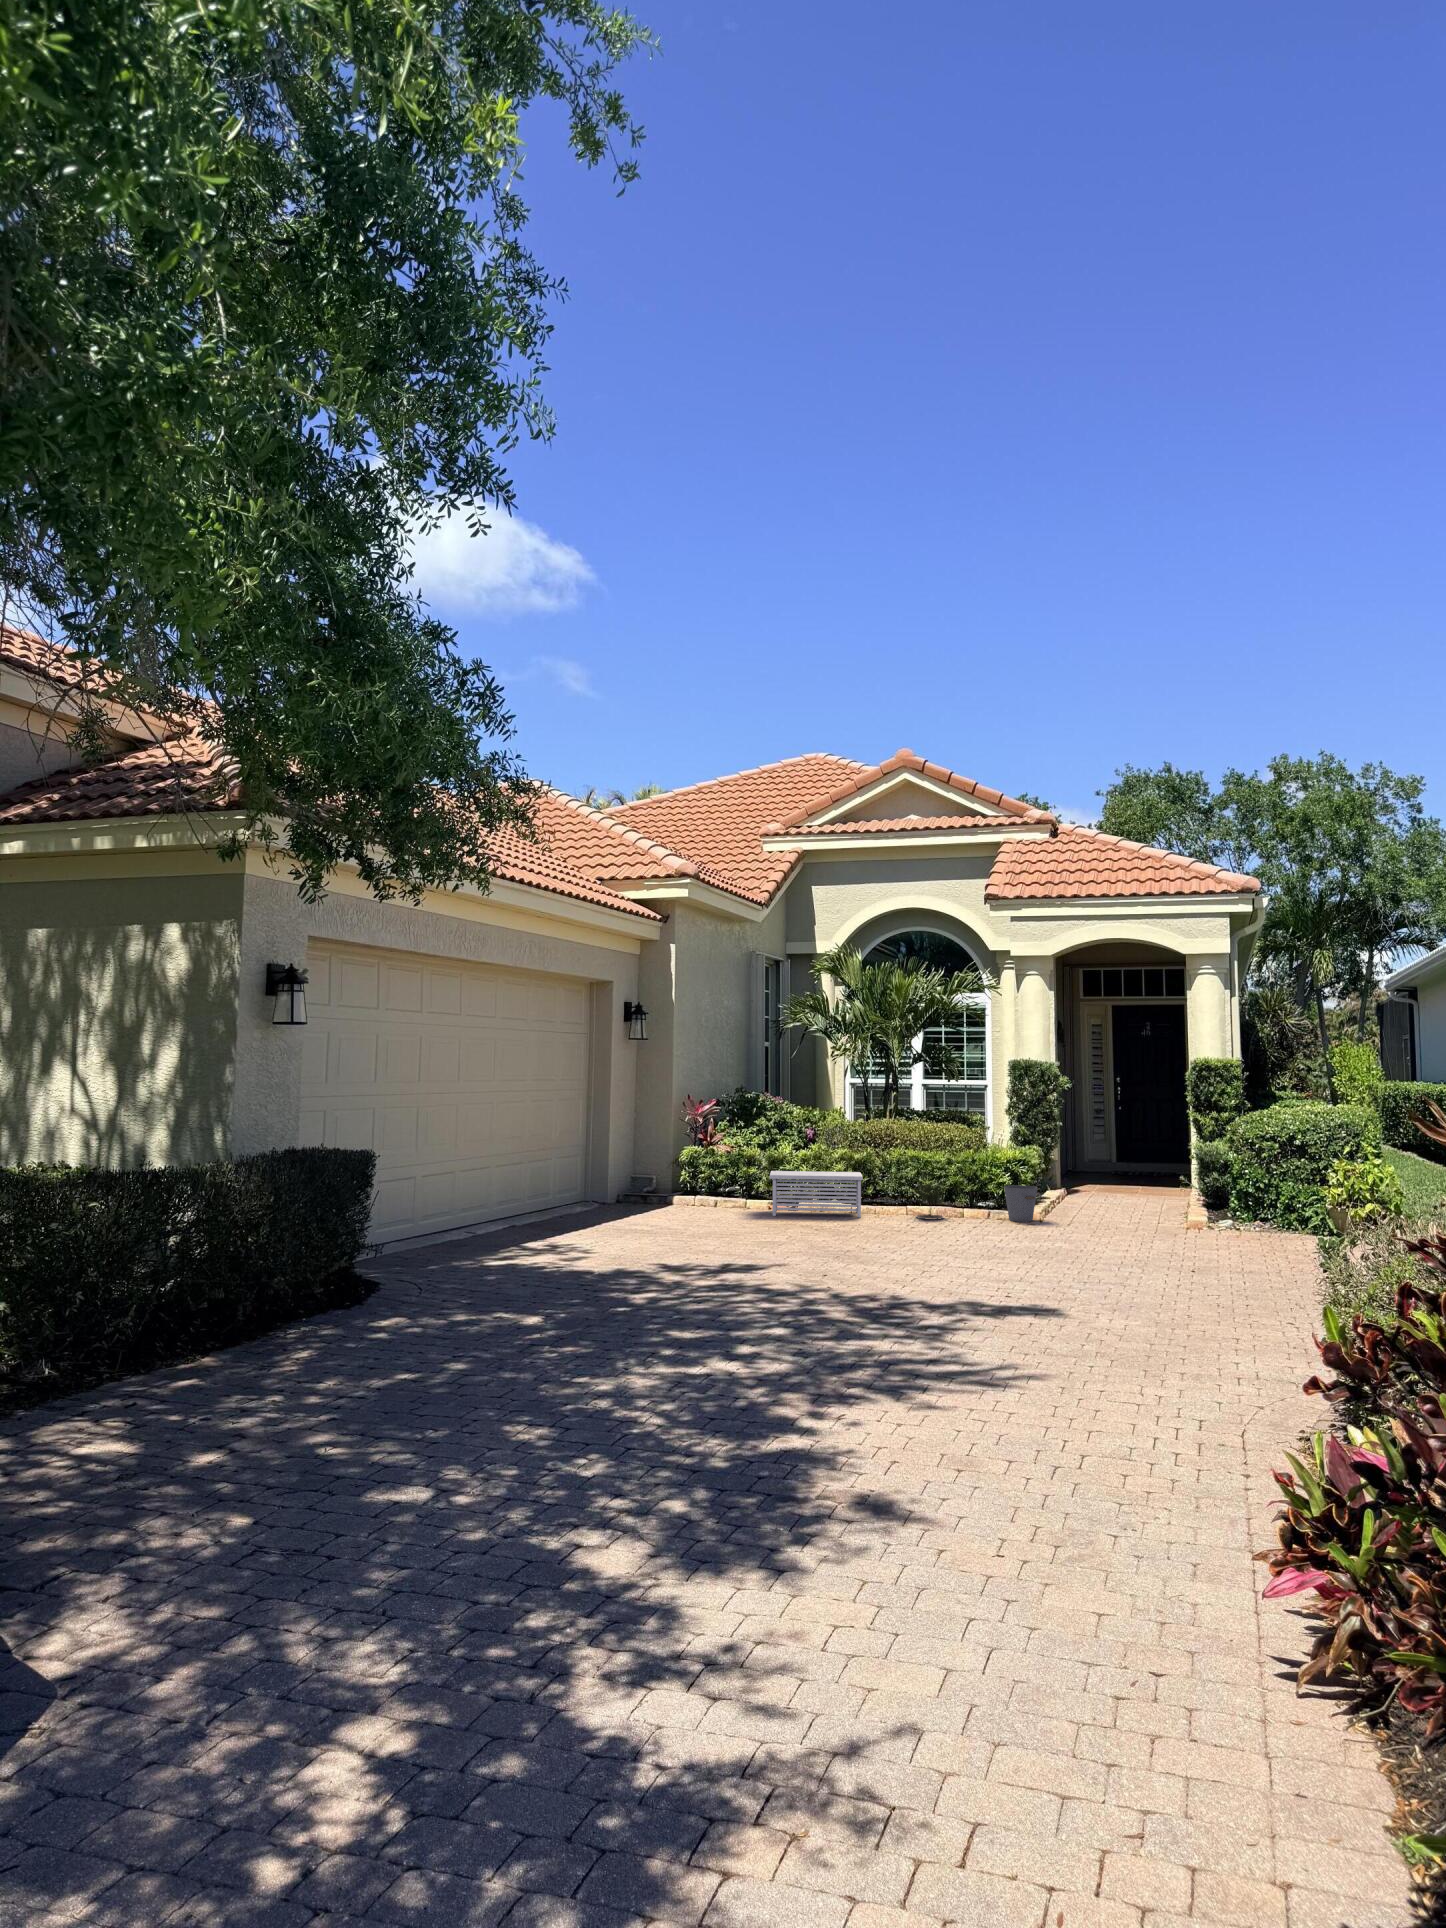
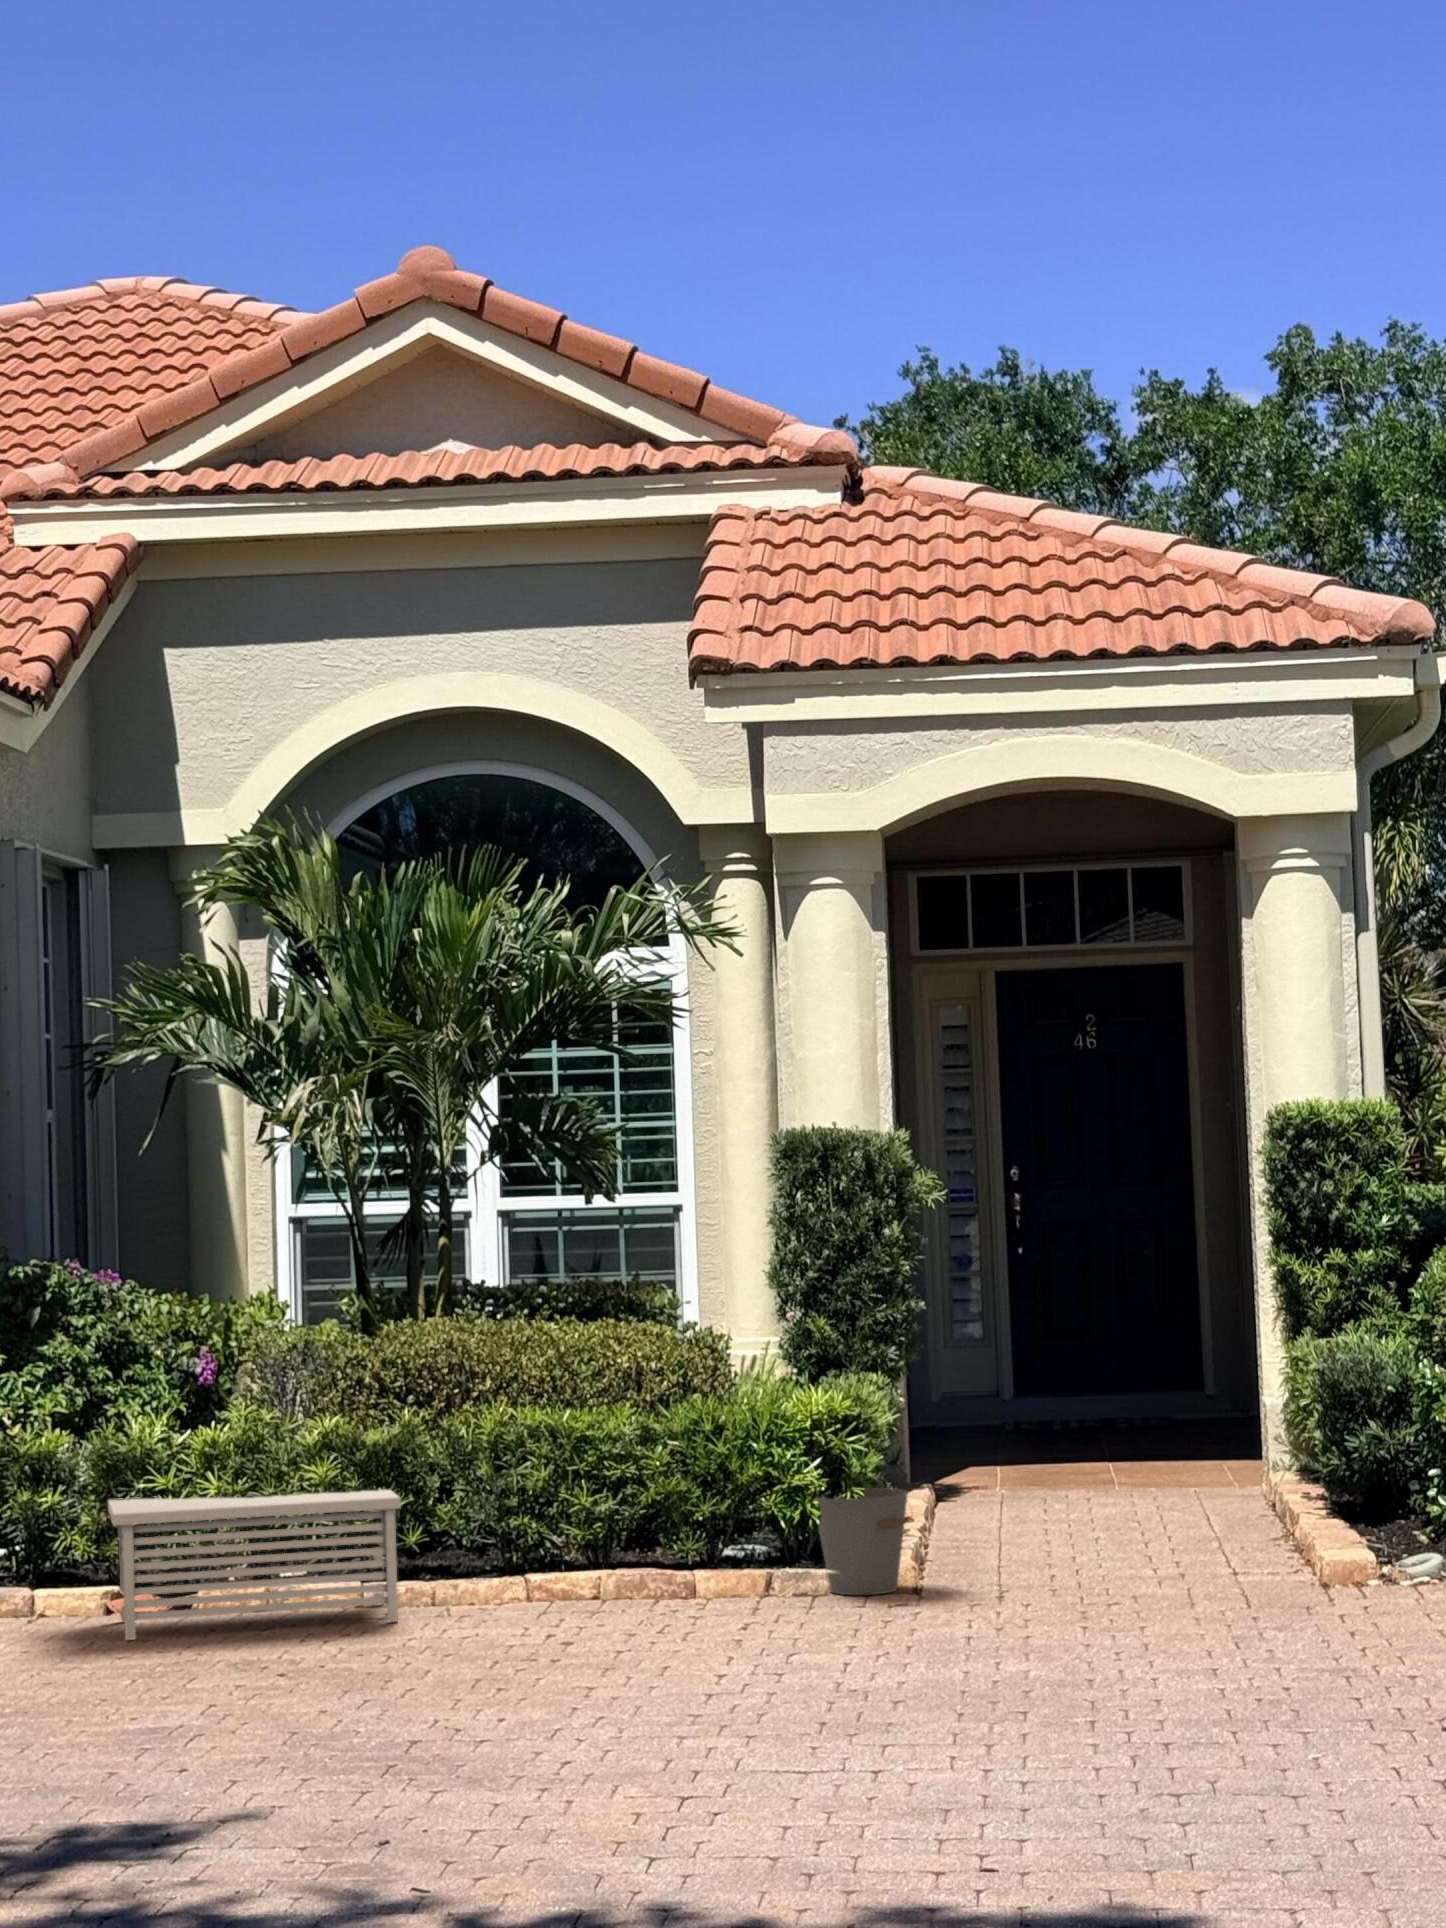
potted tree: present [916,1168,943,1220] -> none [552,1453,647,1611]

